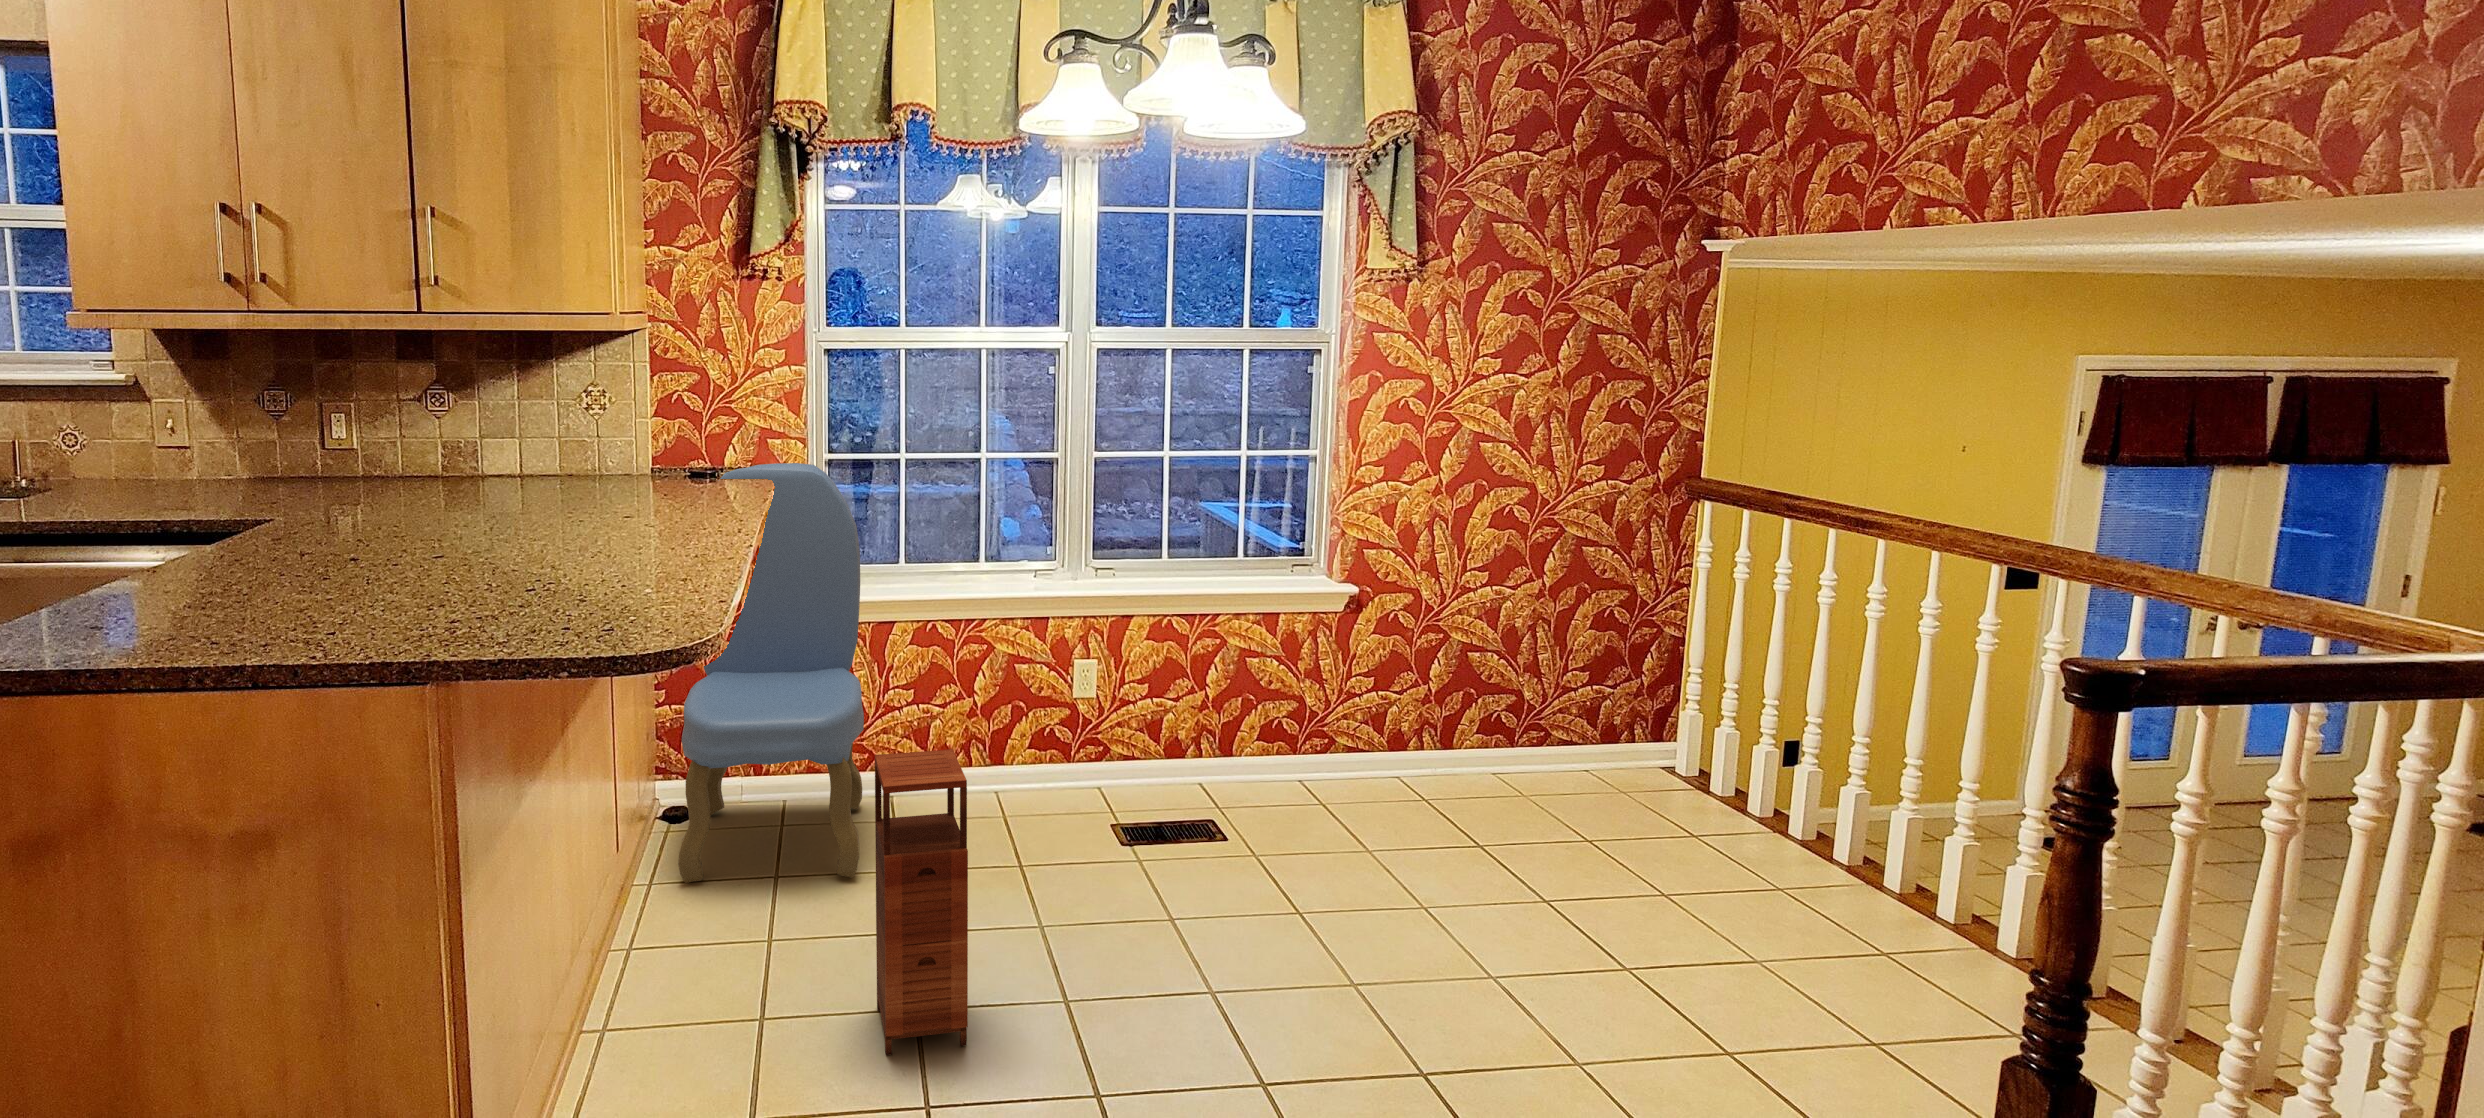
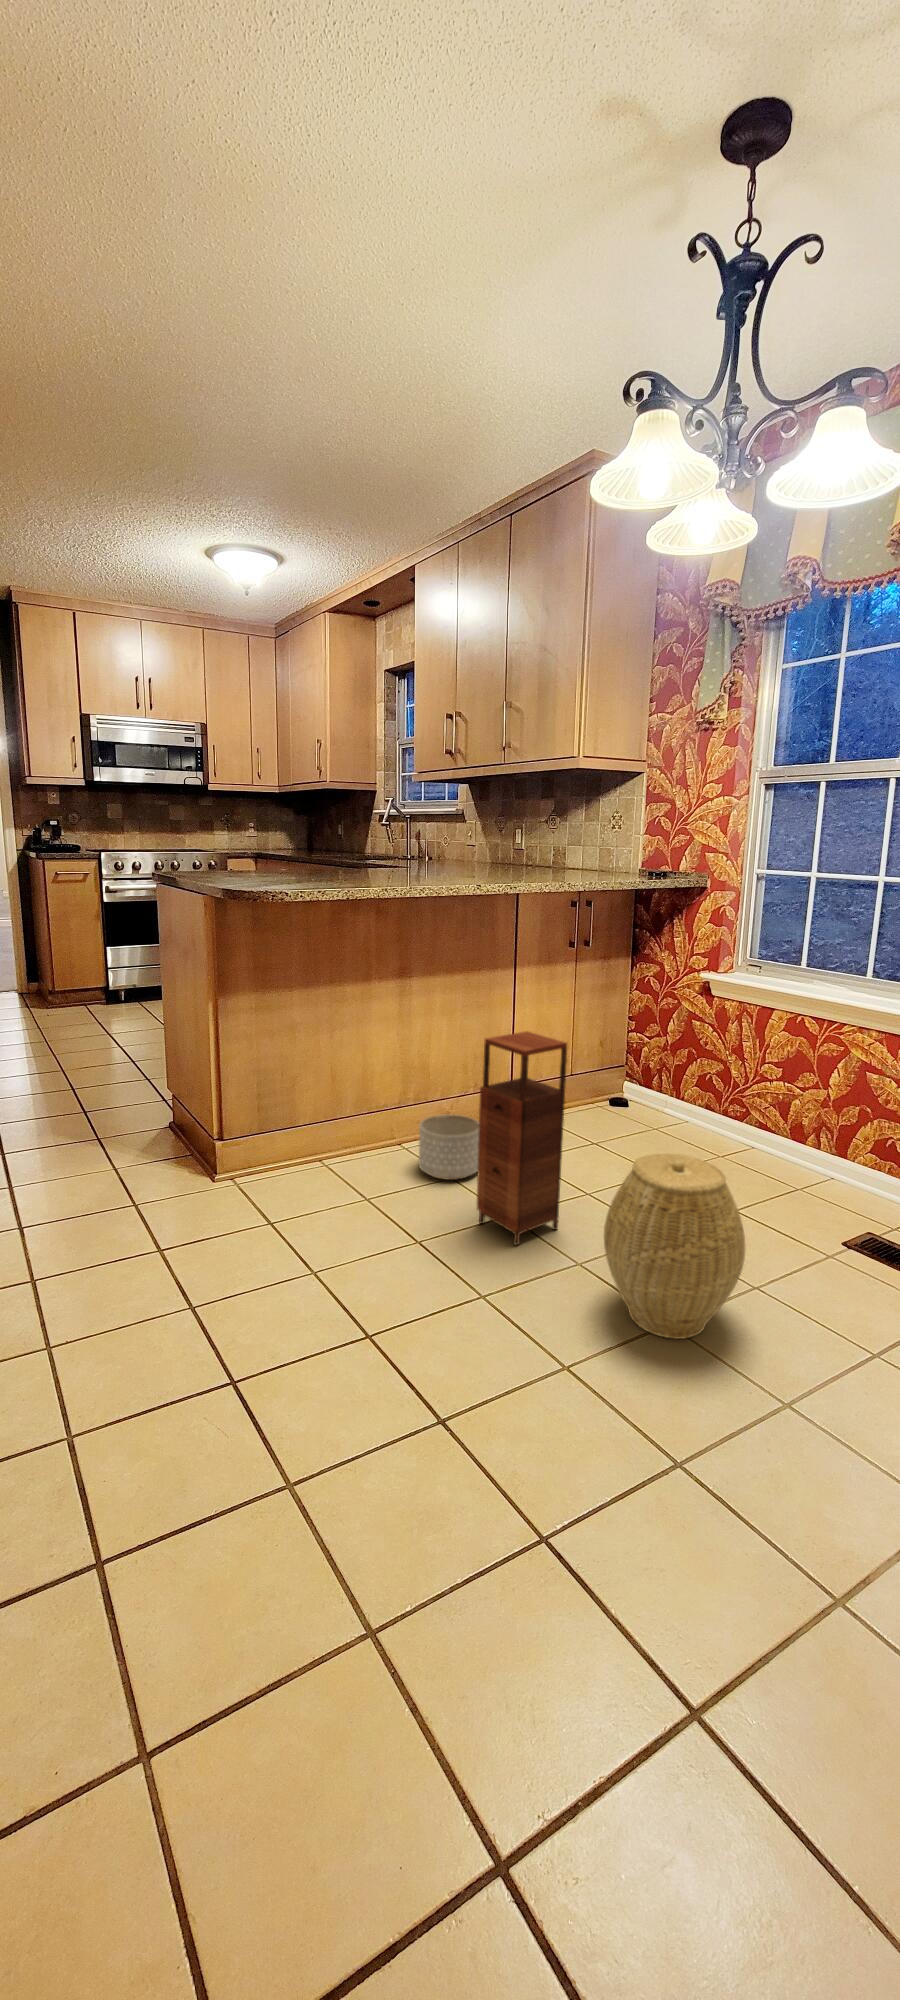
dining chair: present [678,463,864,883] -> none [554,869,744,1162]
woven basket: none [1094,818,1246,1026] -> present [604,1154,745,1339]
planter: none [655,926,761,1051] -> present [419,1114,479,1180]

